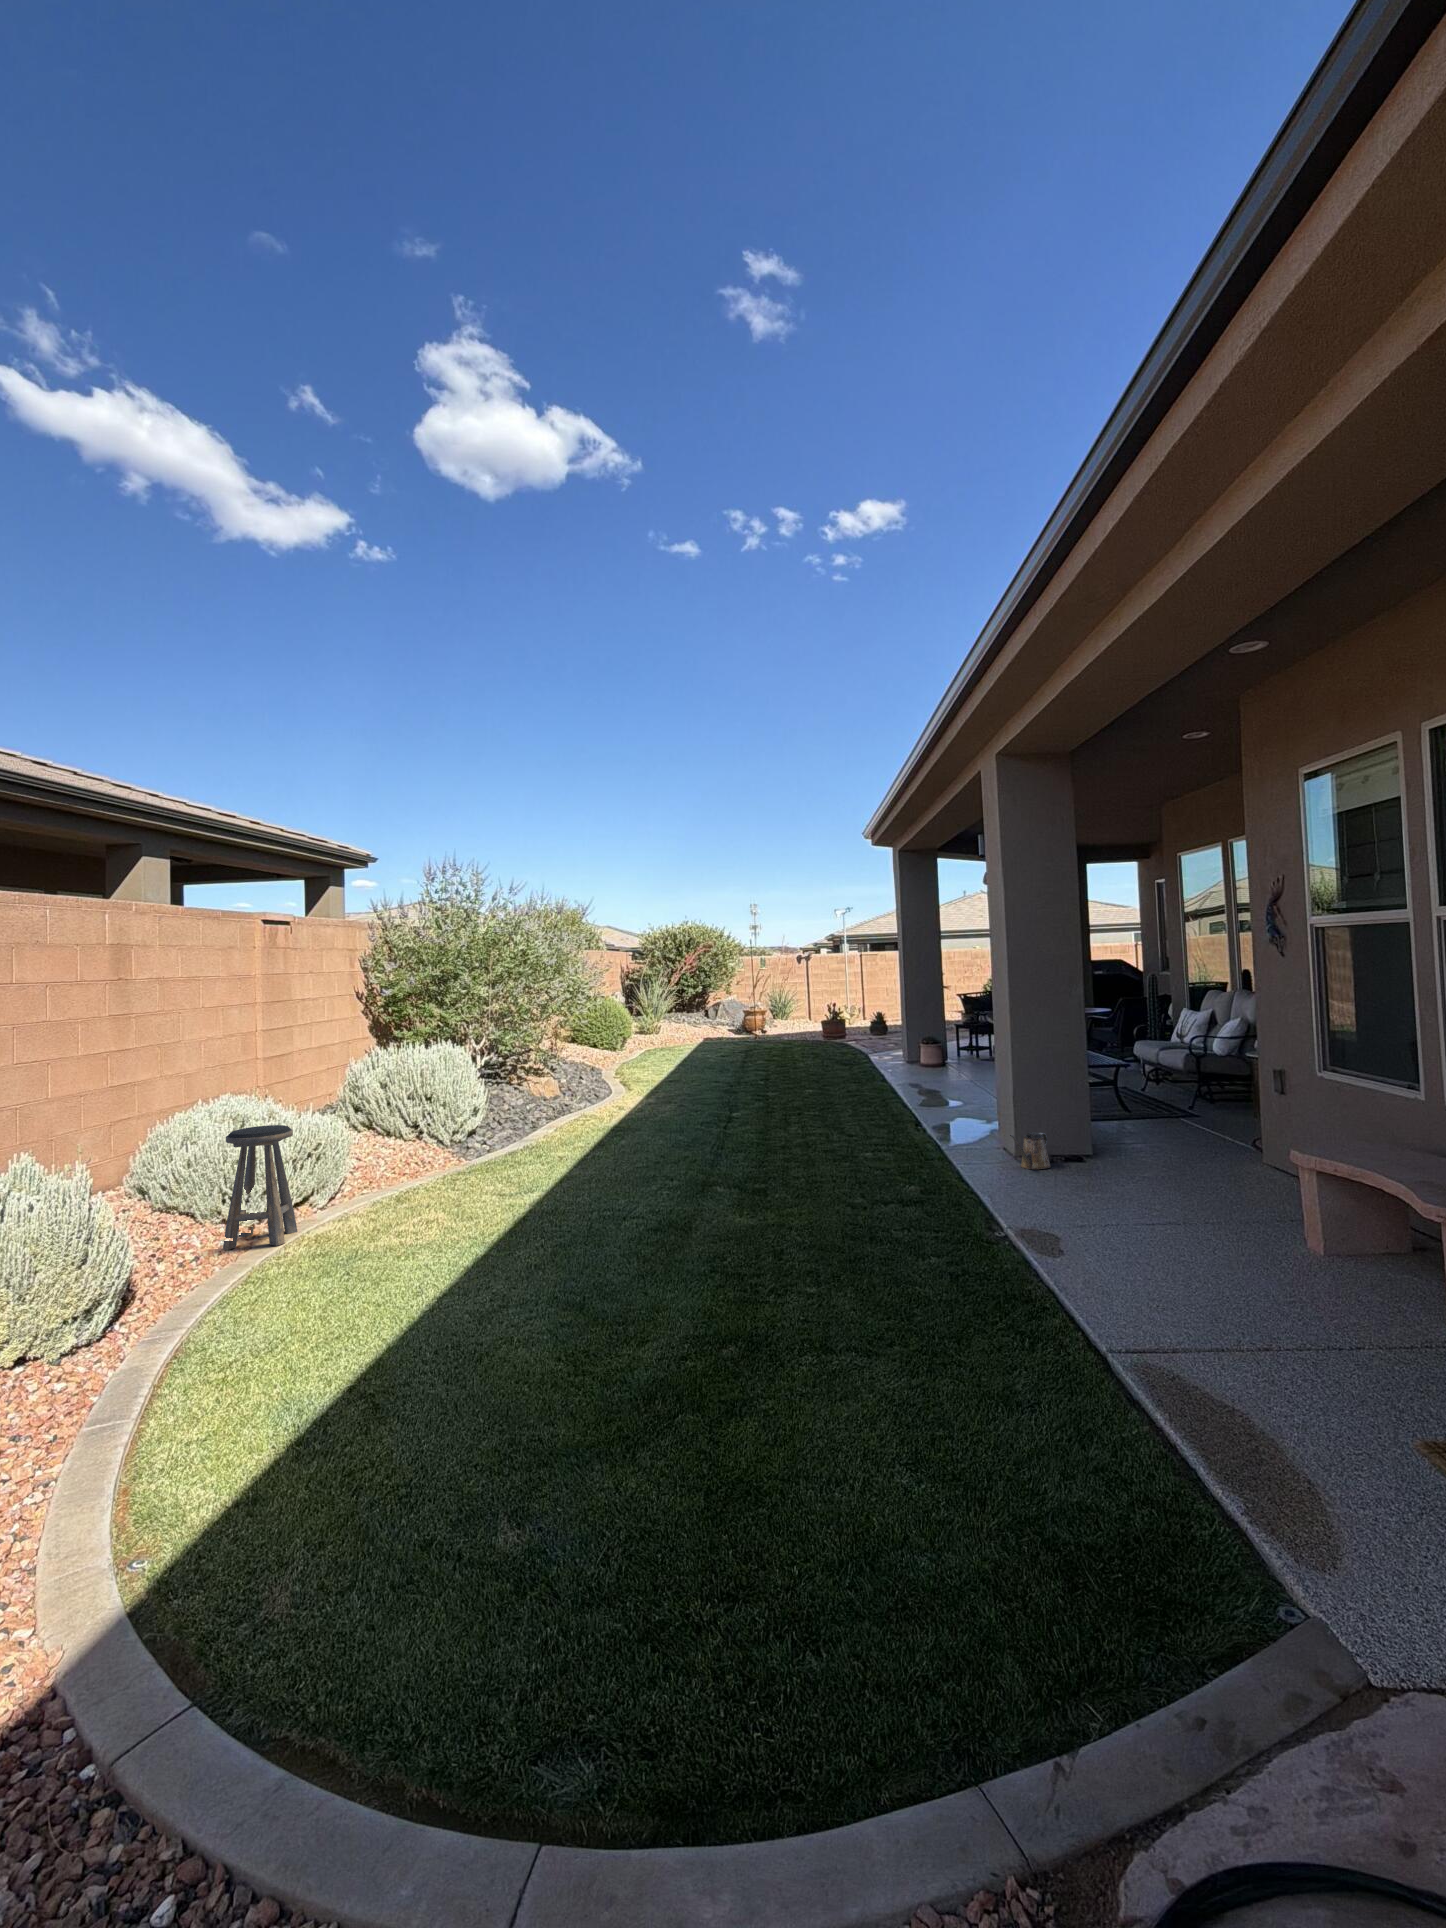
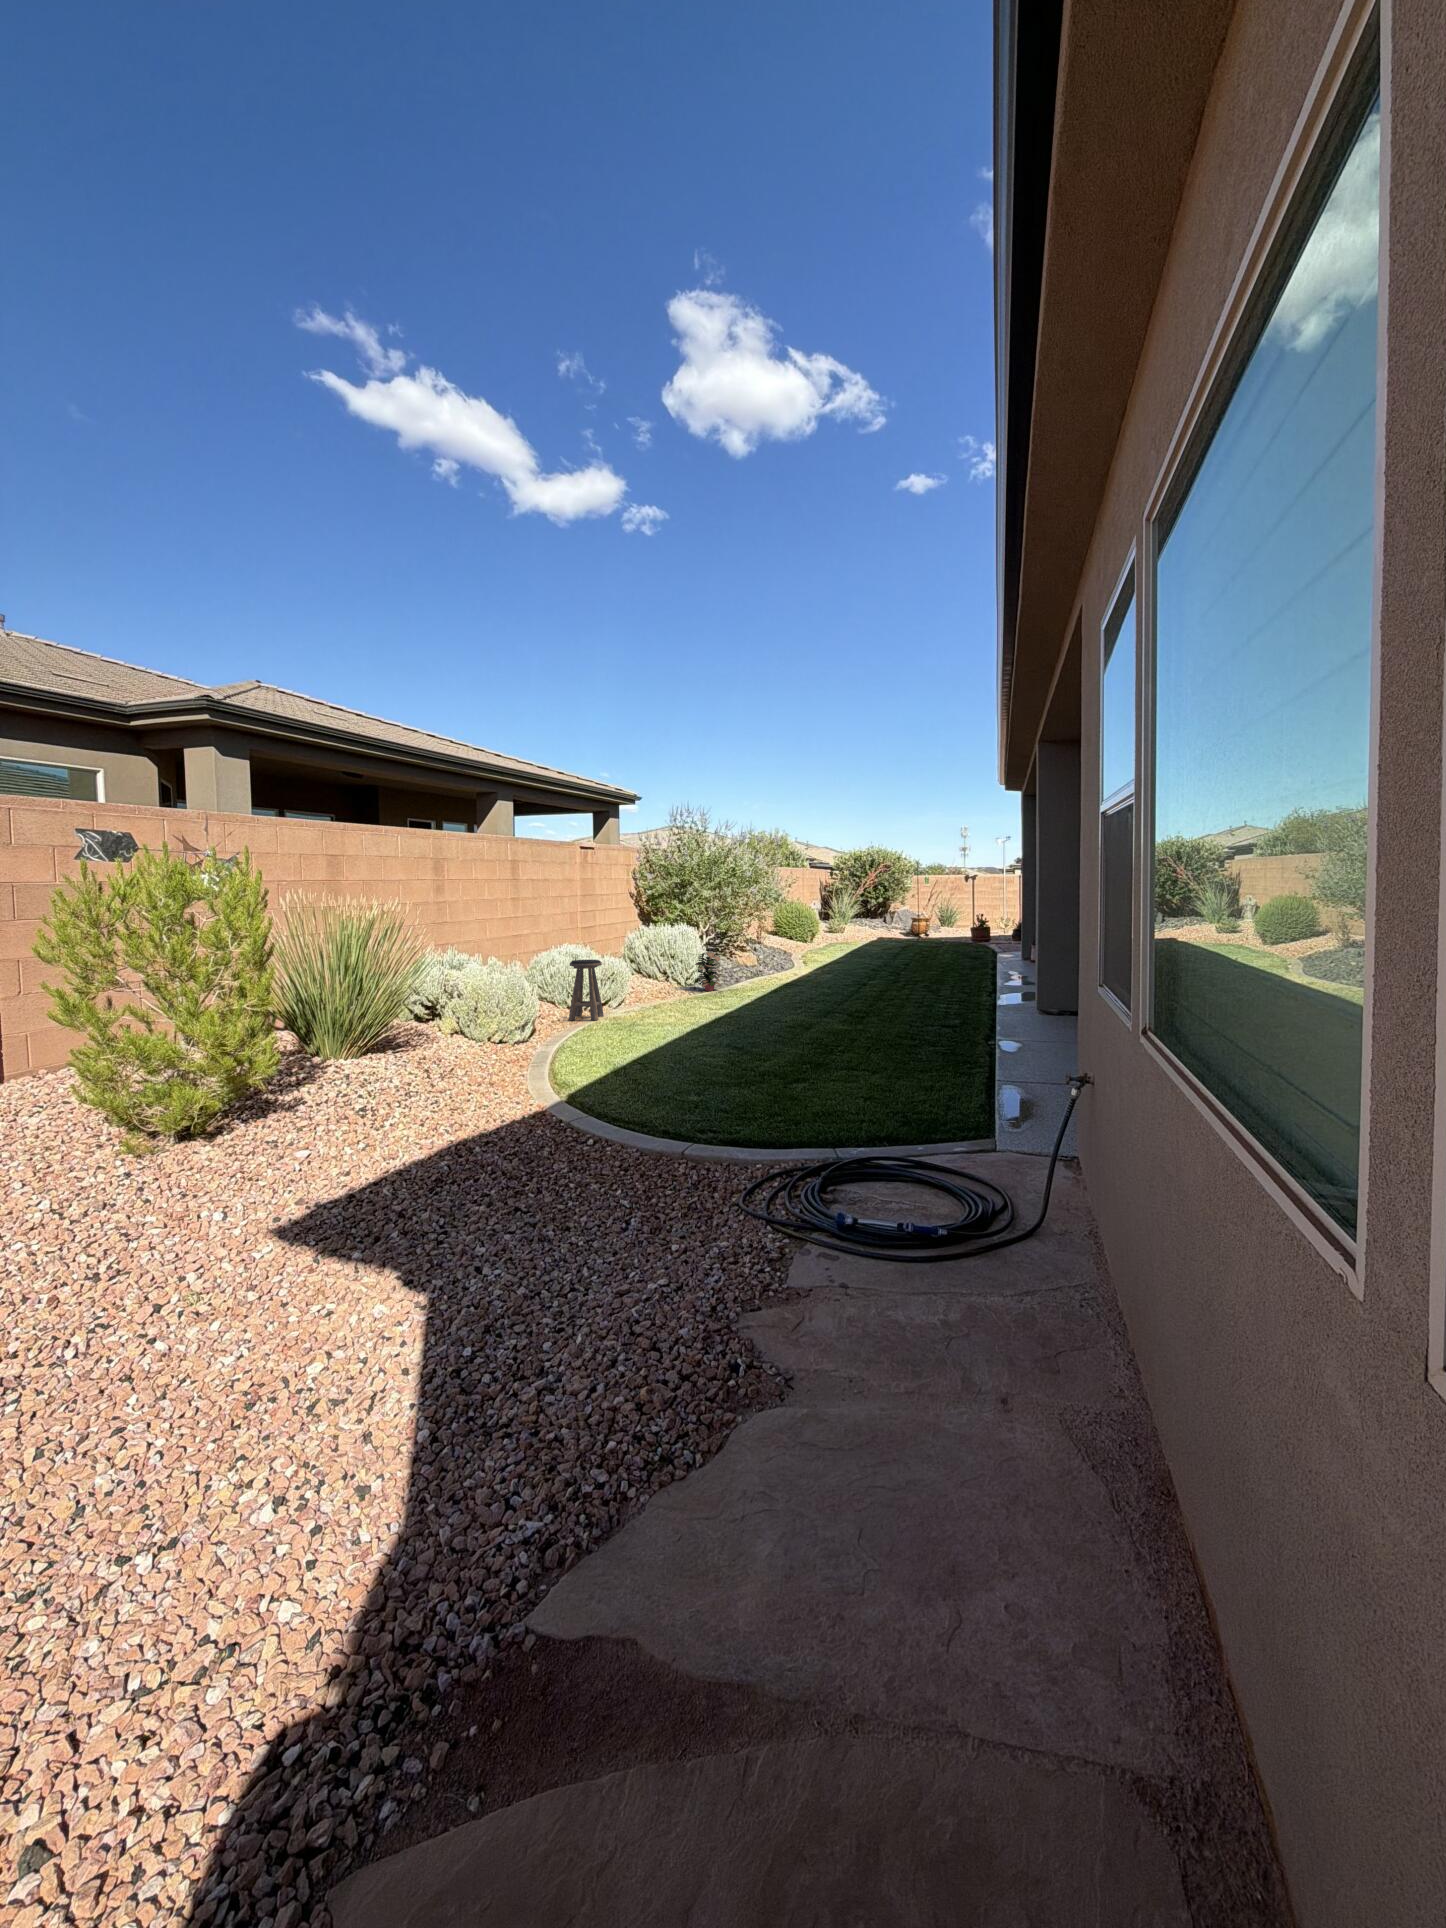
decorative plant: none [466,1087,512,1151] -> present [695,952,721,991]
watering can: present [1010,1132,1051,1170] -> none [1019,994,1050,1017]

